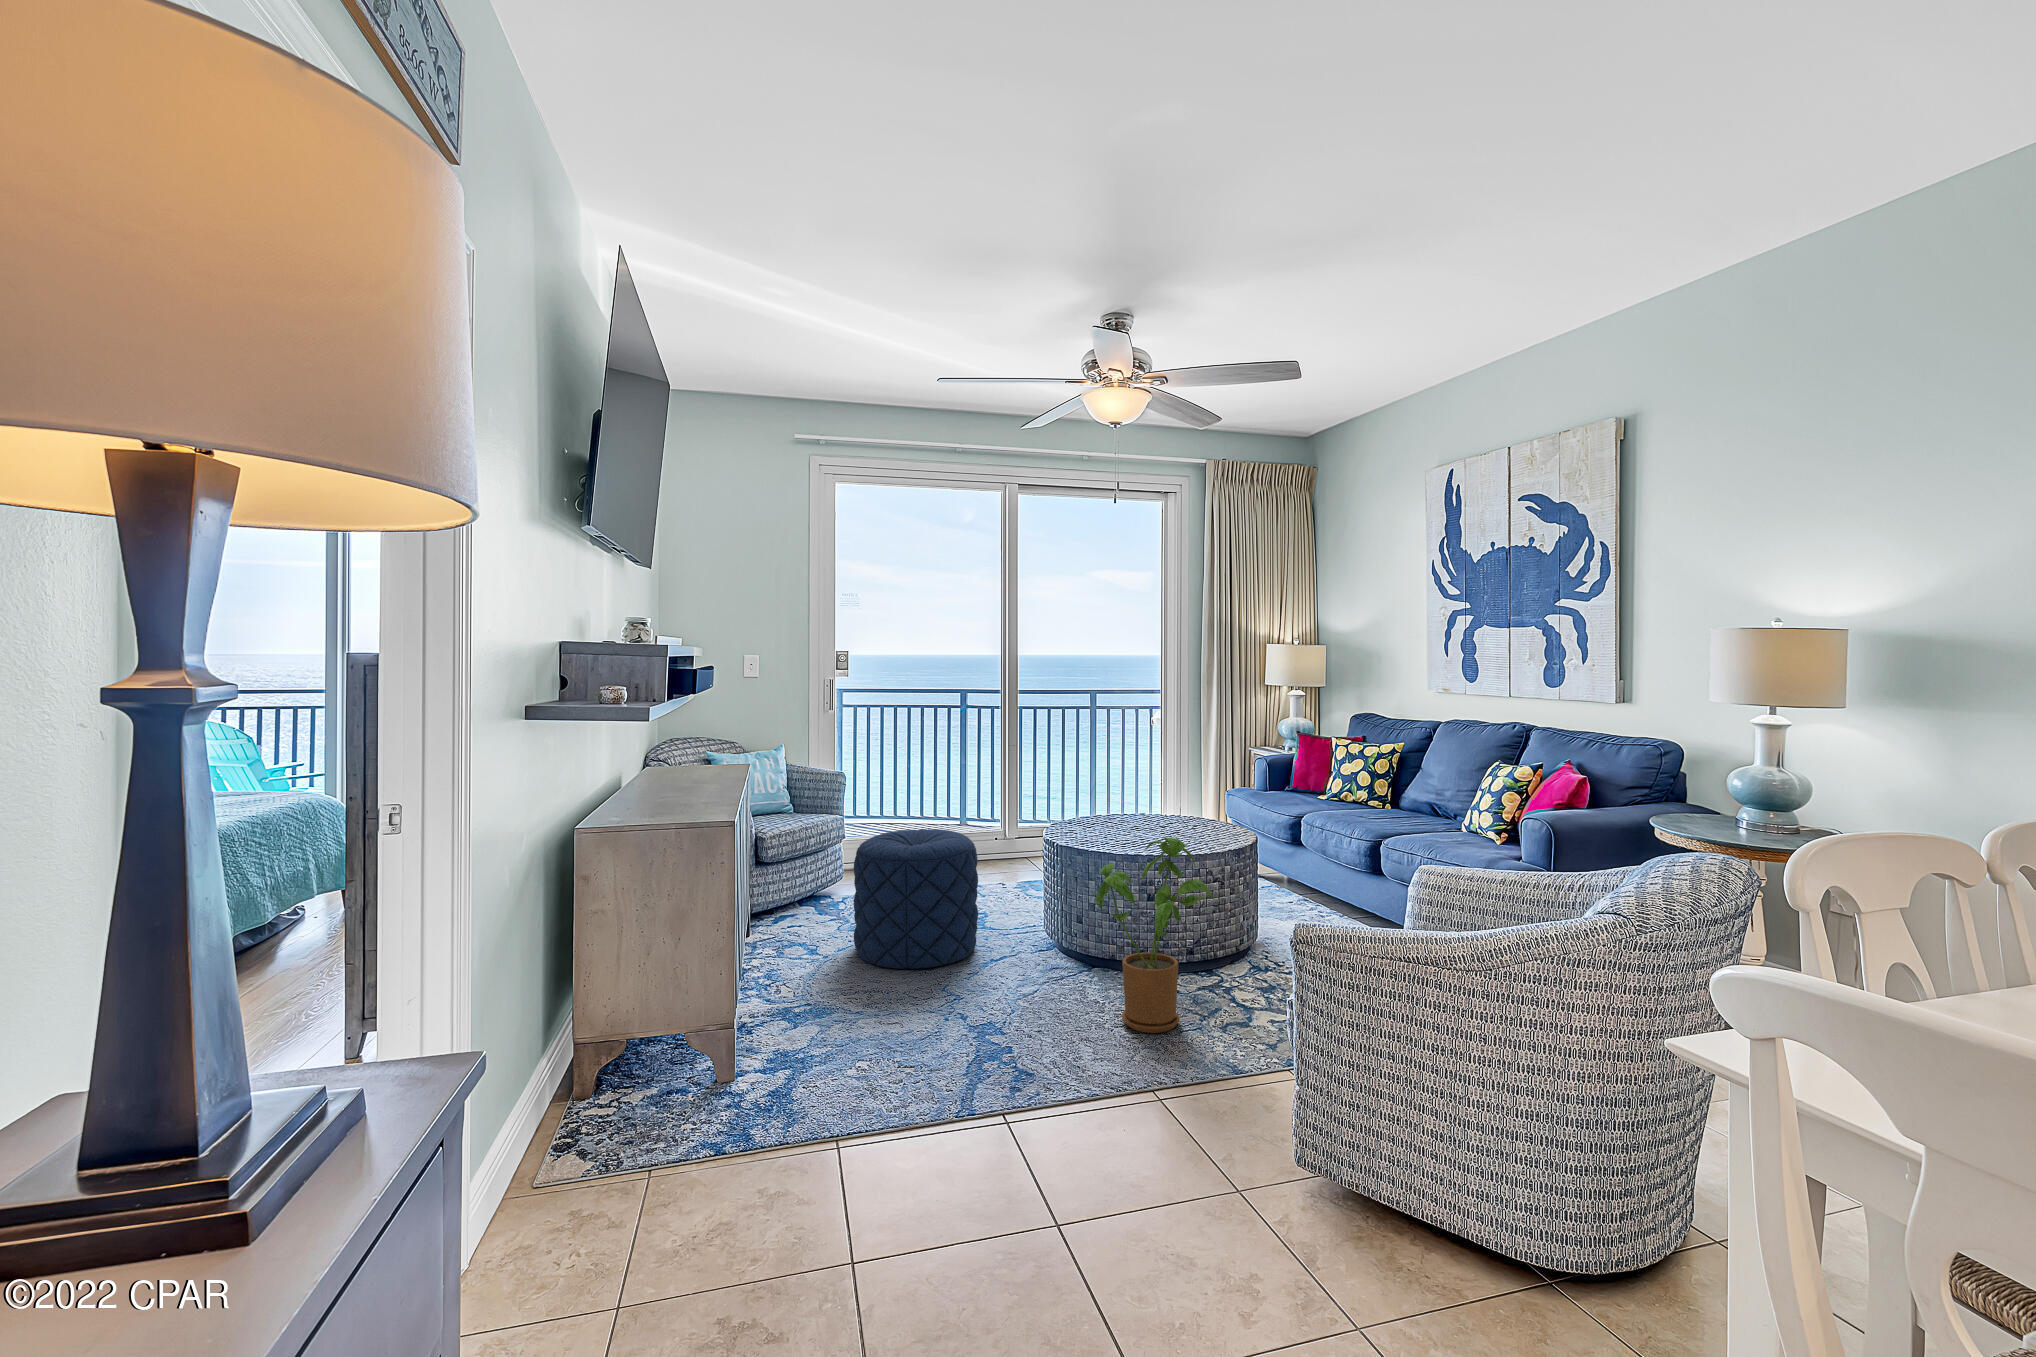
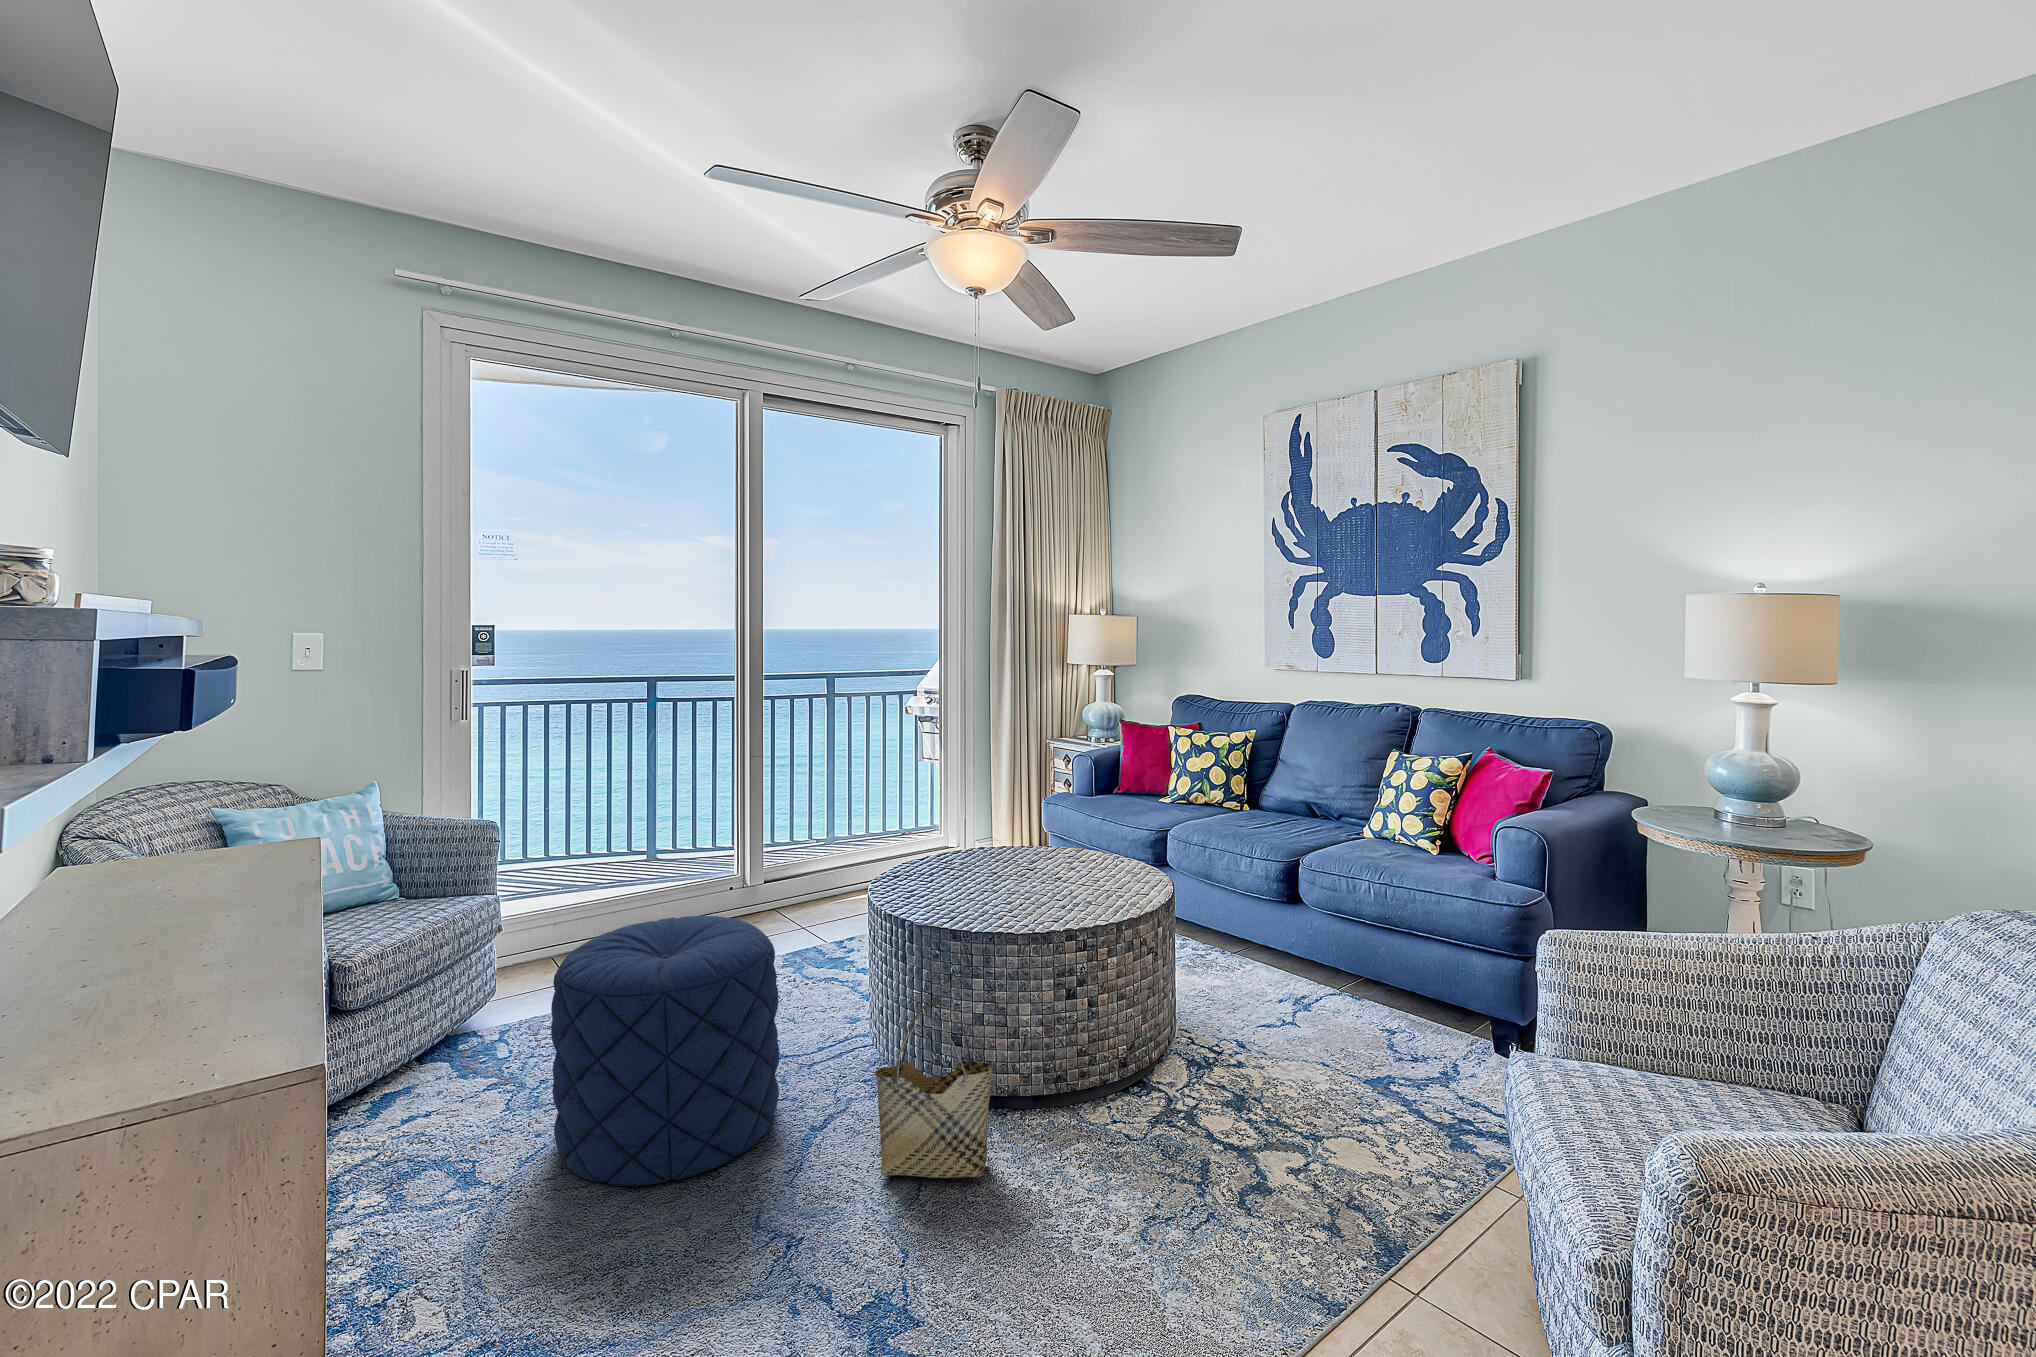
house plant: present [1096,837,1215,1033] -> none [1043,914,1245,1245]
woven basket: none [1017,887,1086,992] -> present [874,1002,992,1178]

